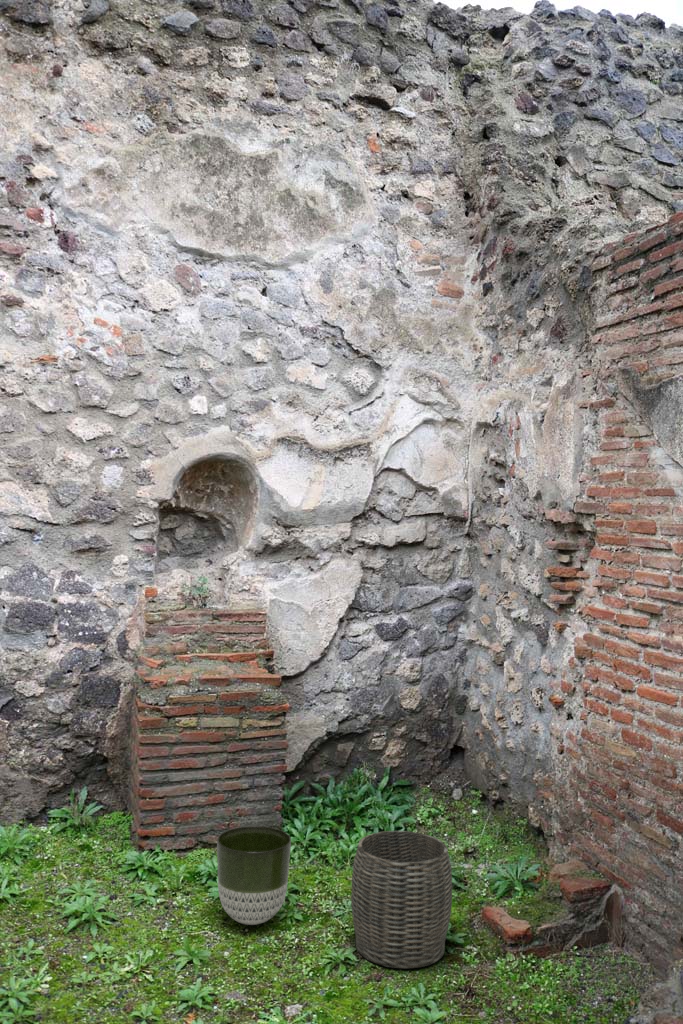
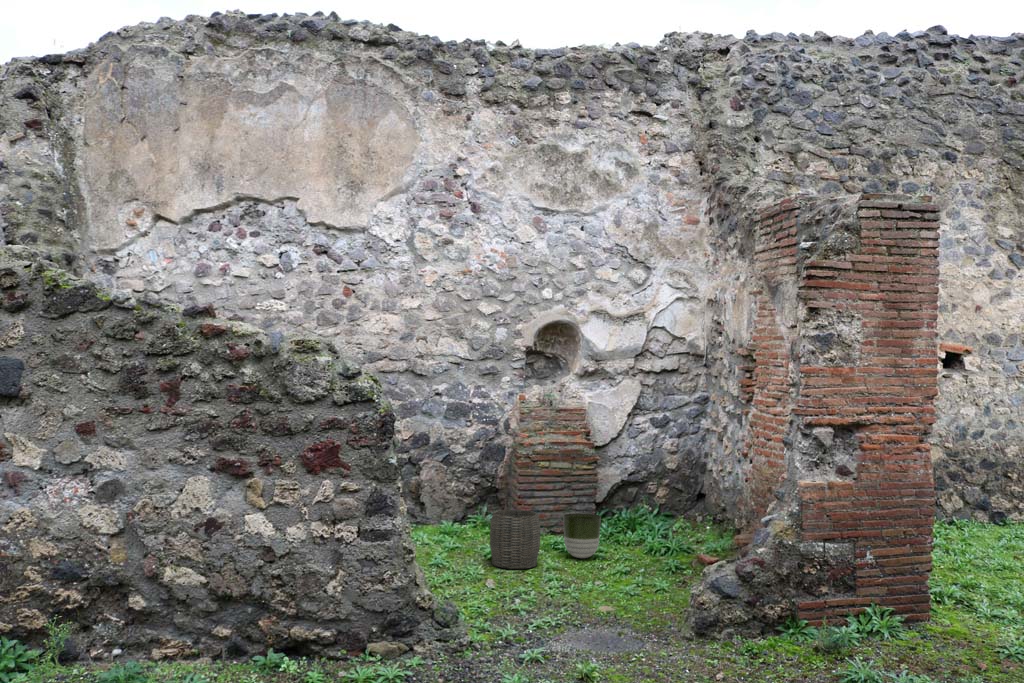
woven basket: present [351,831,452,968] -> present [490,510,540,569]

